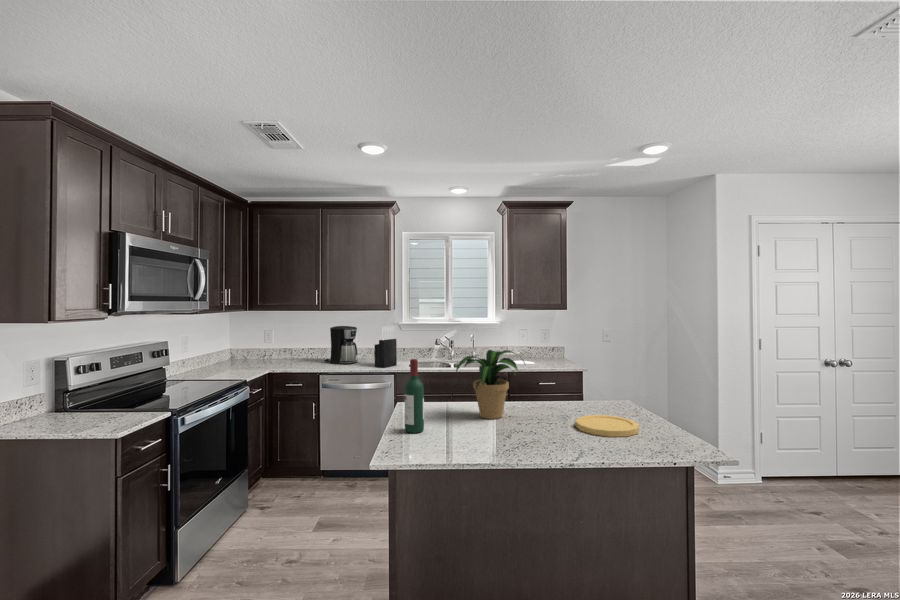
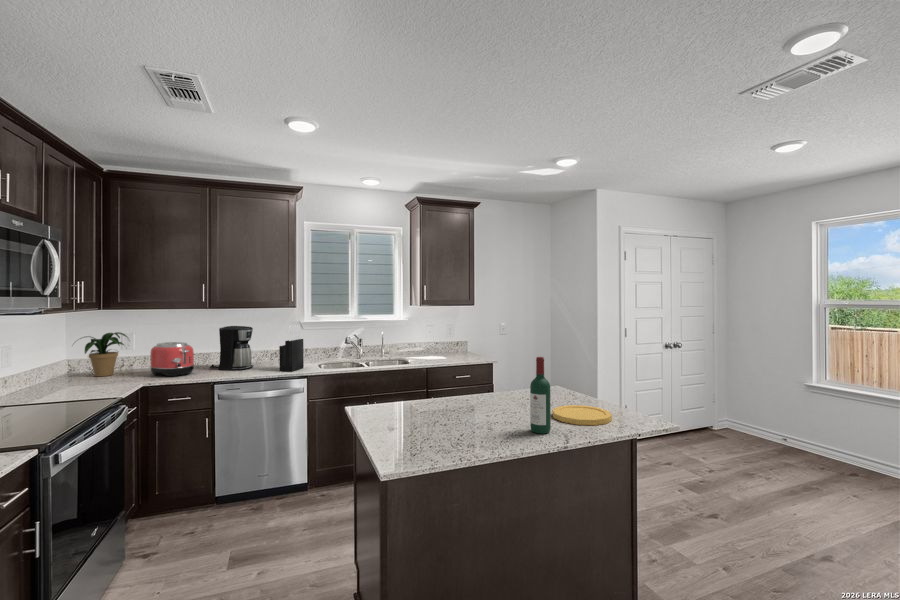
toaster: none [278,338,310,367] -> present [150,342,194,377]
potted plant: present [456,350,525,419] -> present [80,332,128,376]
wine bottle: present [405,359,424,433] -> present [530,357,551,434]

